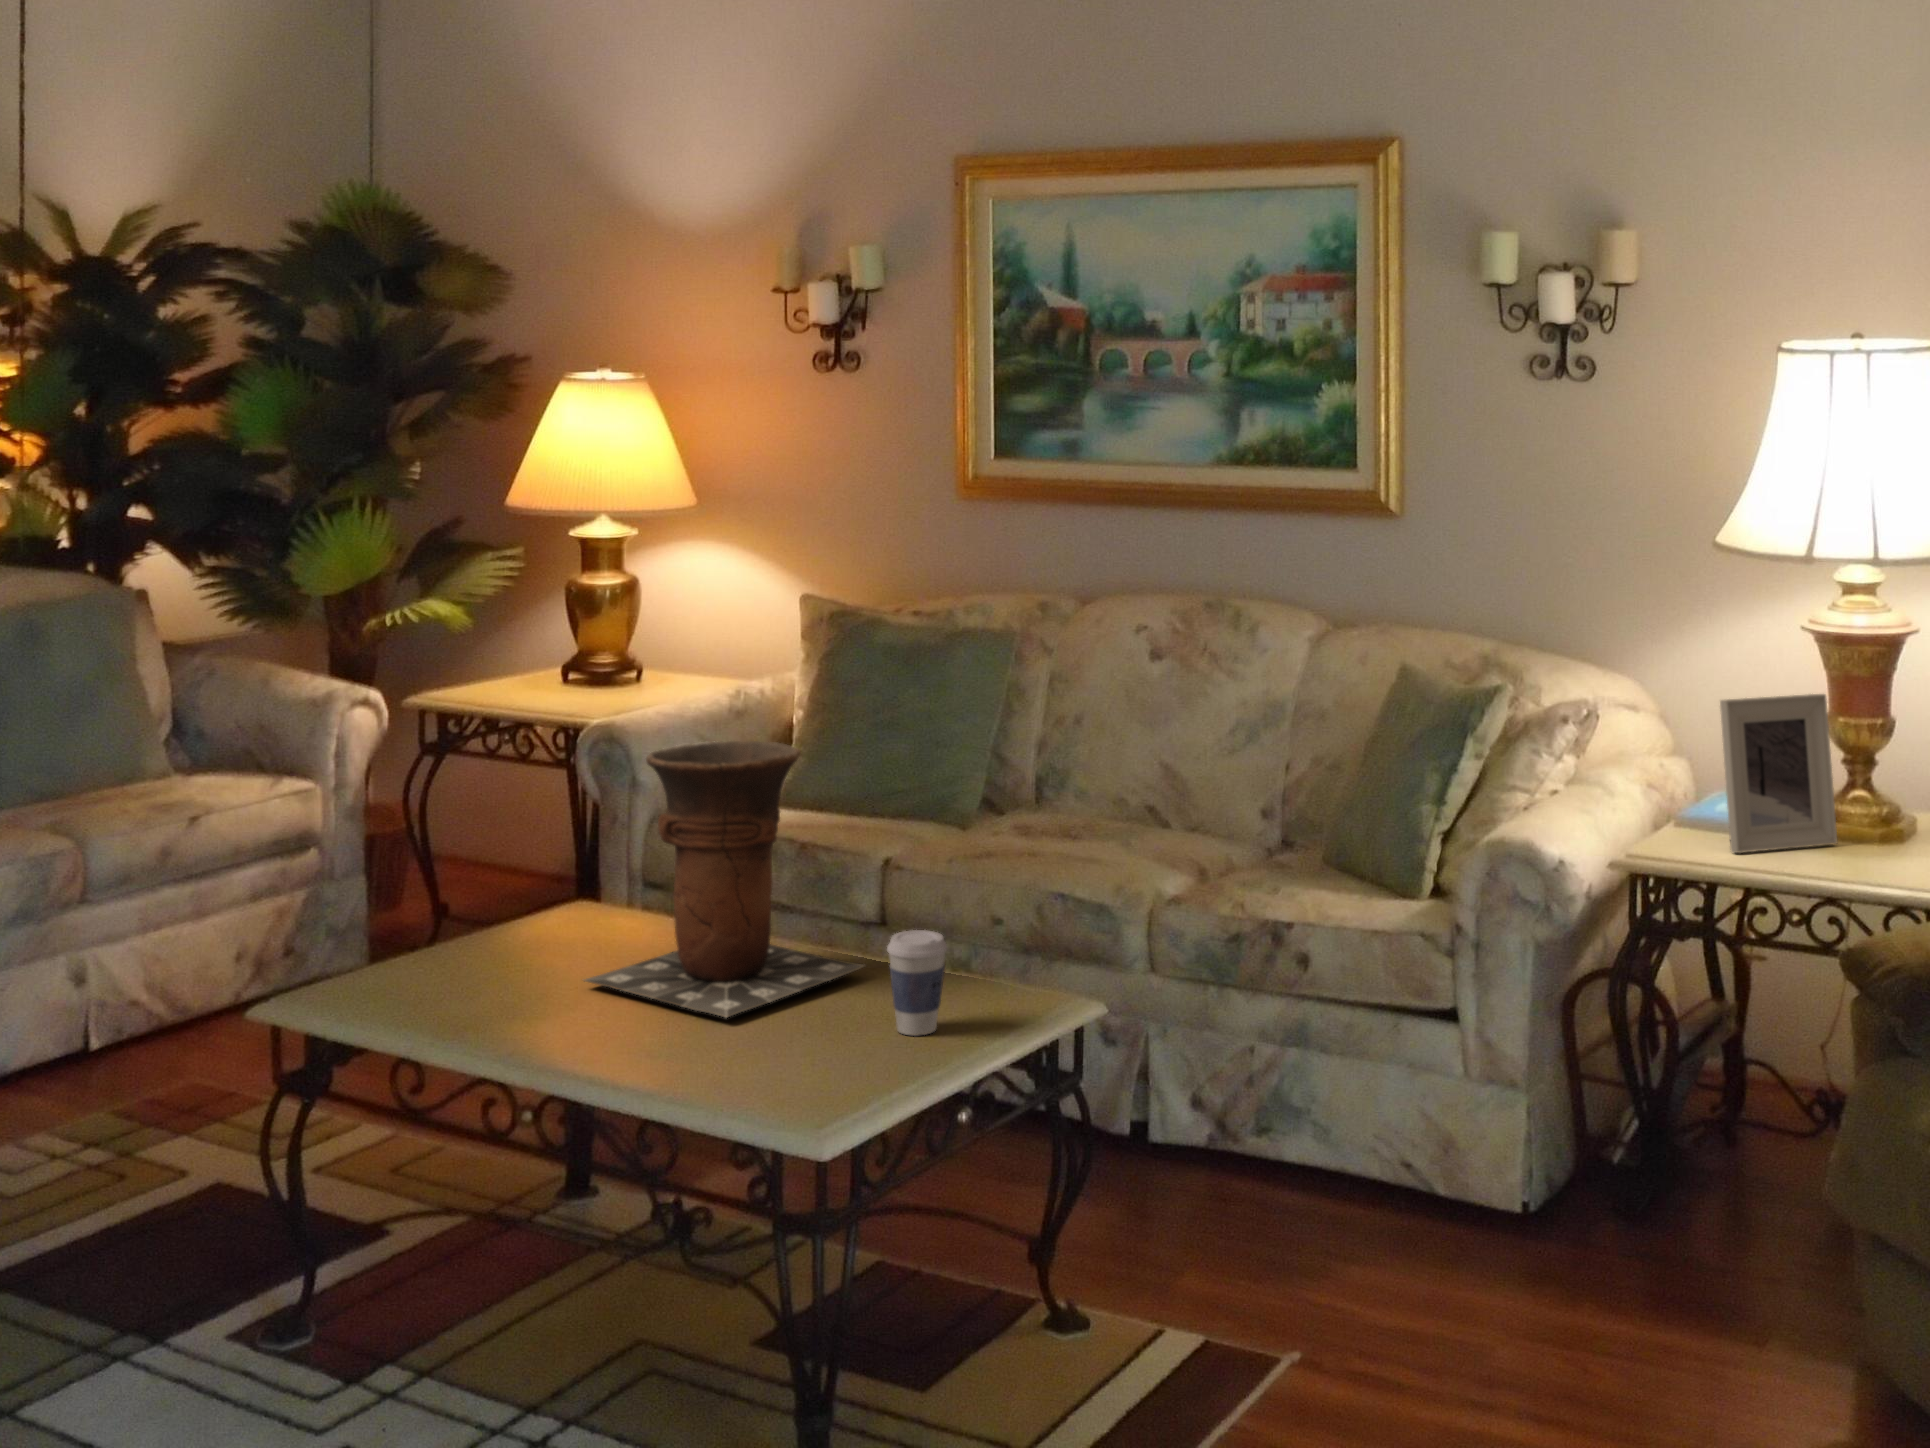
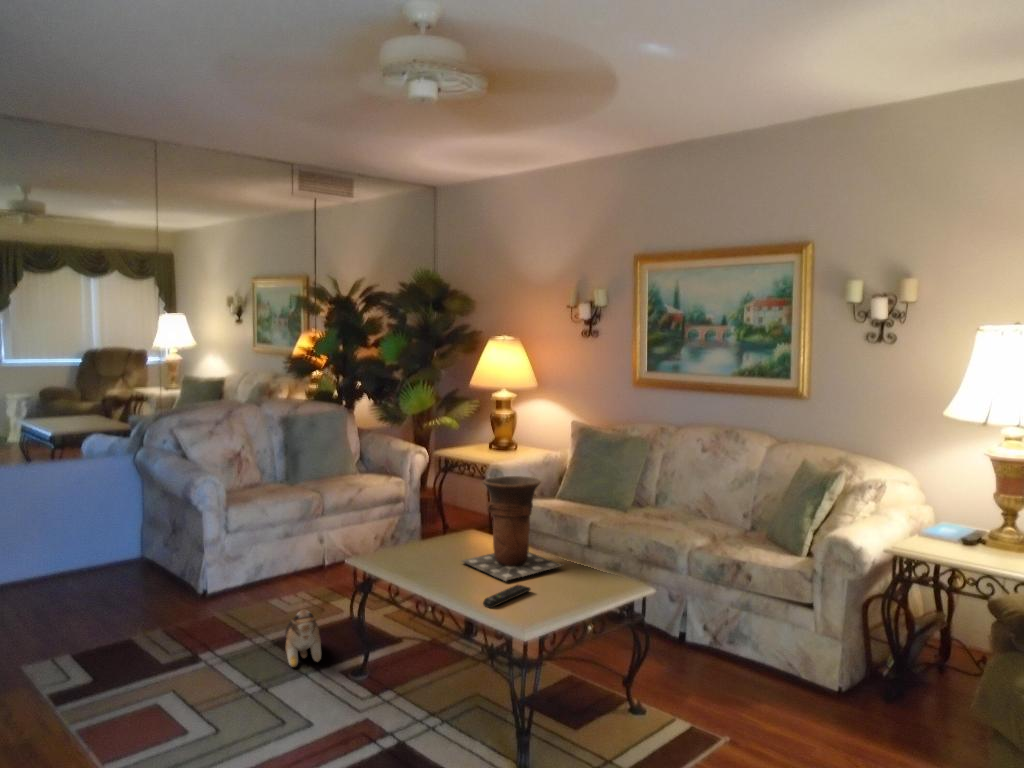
picture frame: present [1720,694,1837,853] -> none [941,484,997,552]
coffee cup: present [887,930,947,1036] -> none [564,555,588,596]
remote control: none [689,1021,802,1087] -> present [483,585,530,608]
plush toy: none [40,1166,165,1342] -> present [285,610,321,667]

